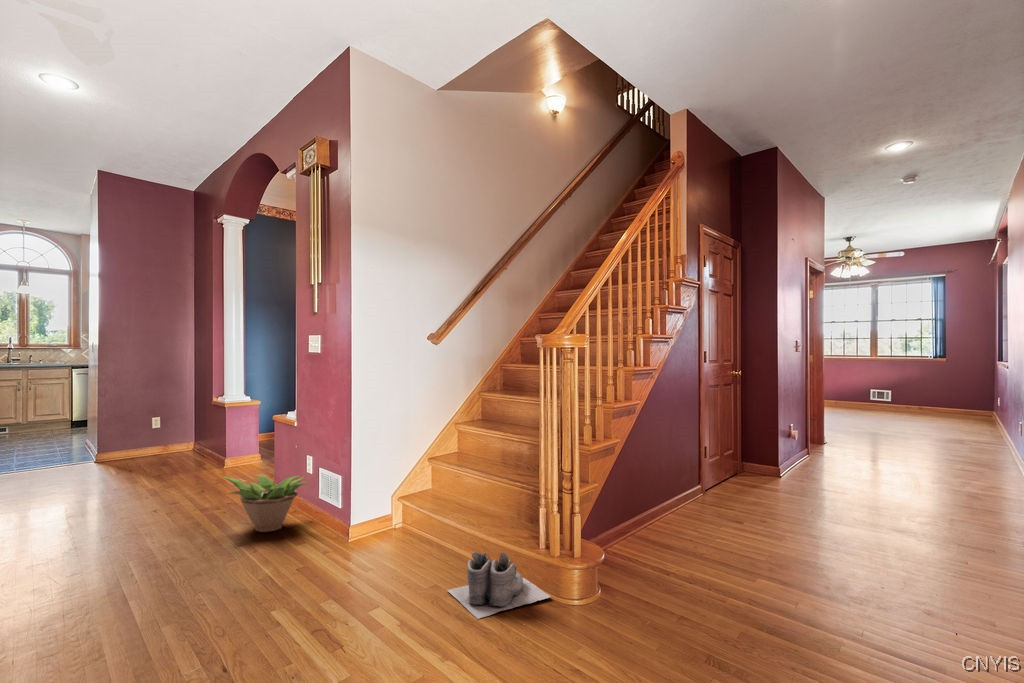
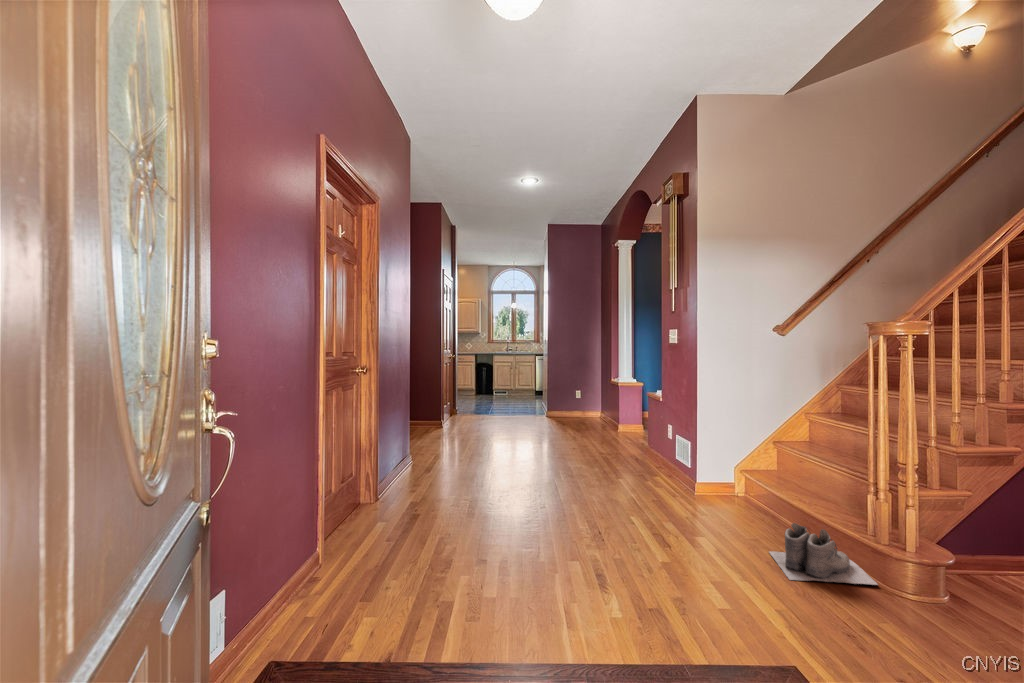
decorative plant: present [223,476,308,532] -> none [607,433,667,479]

